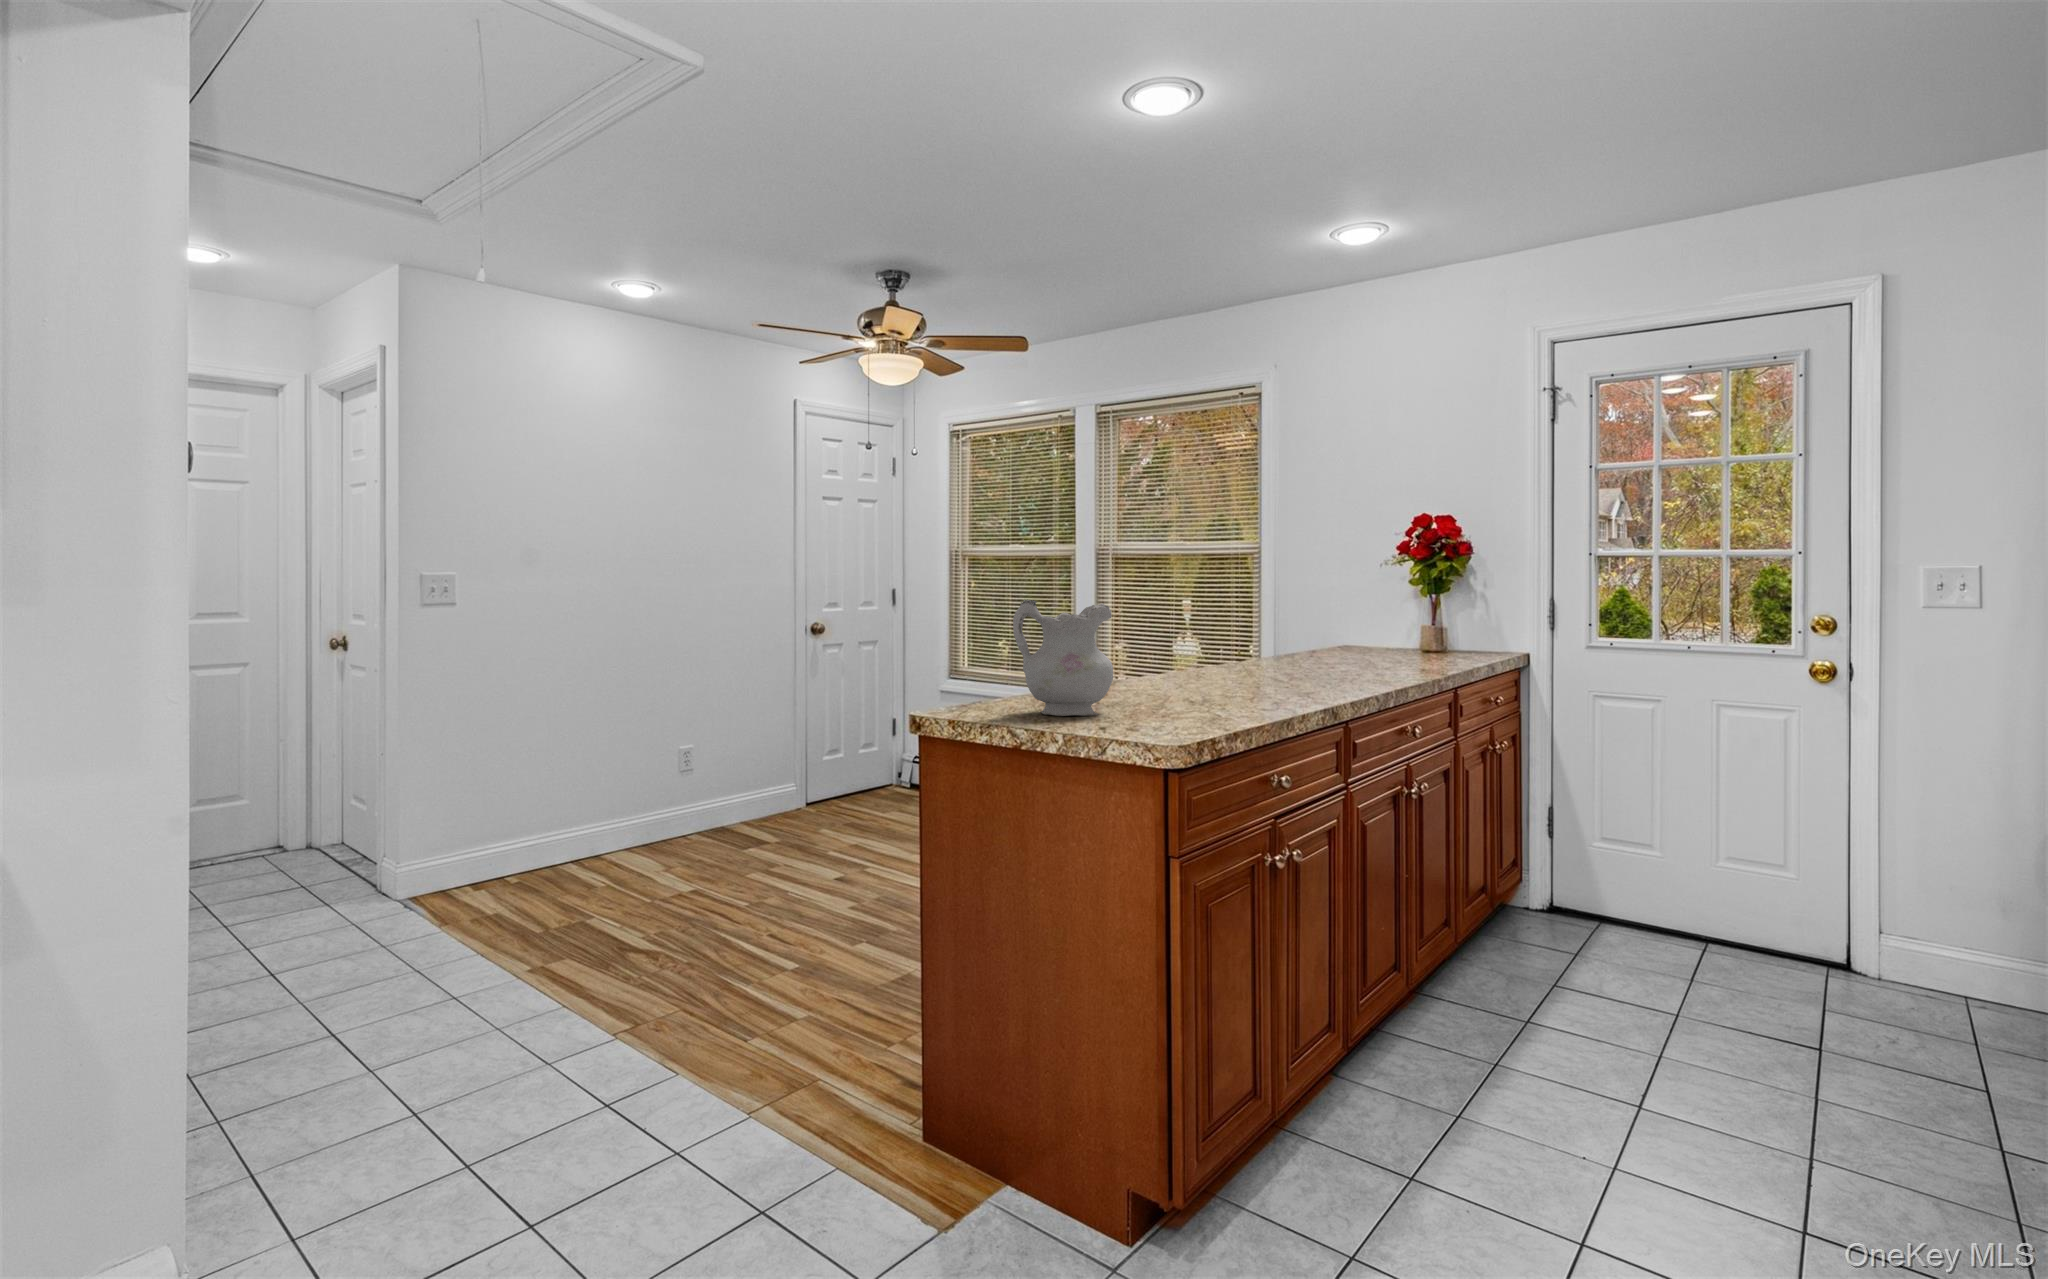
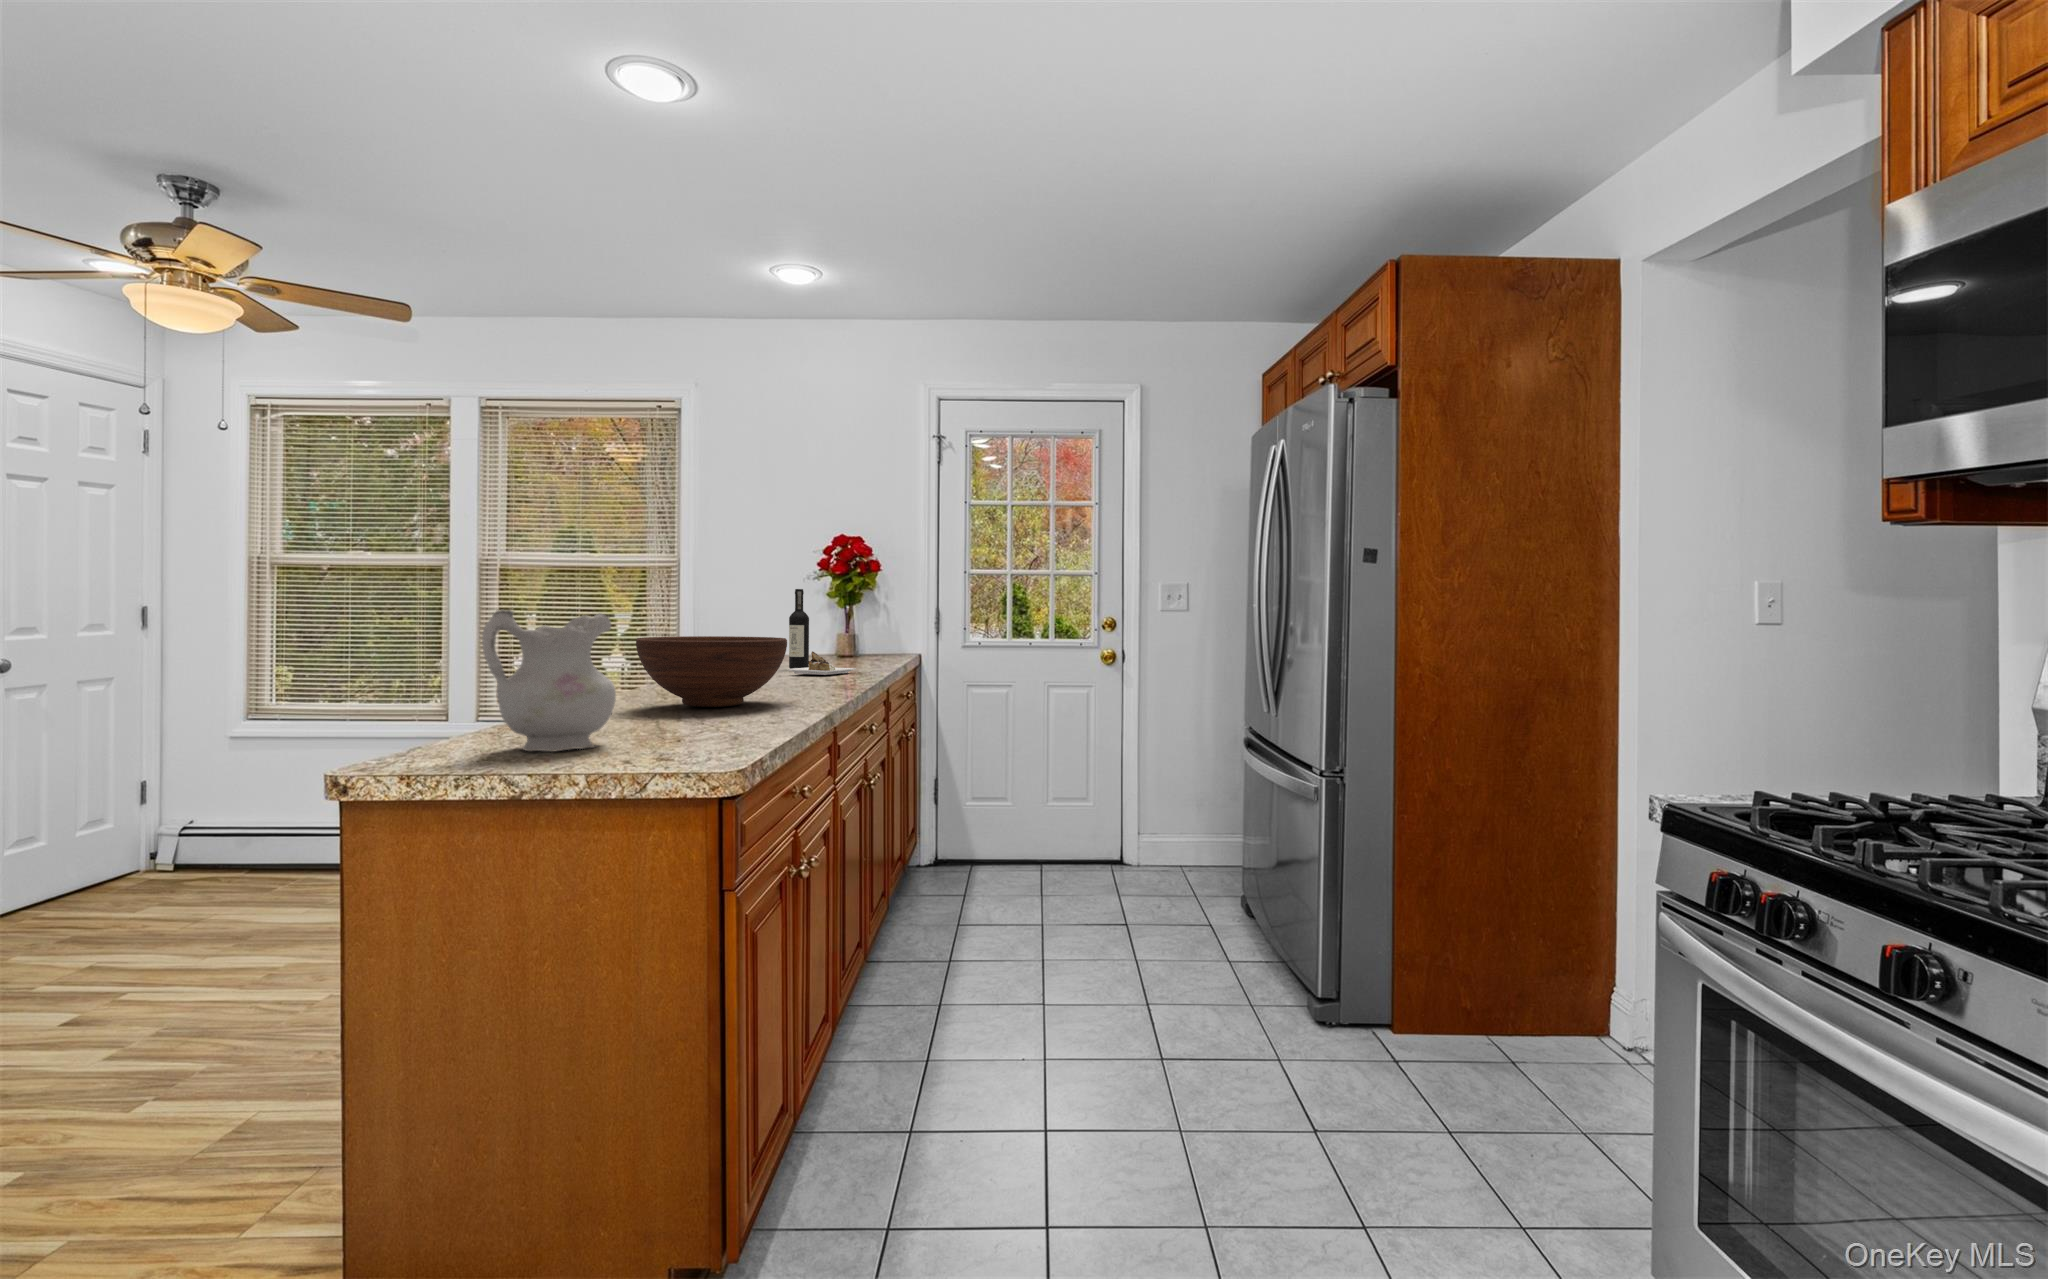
wine bottle: none [1341,577,1414,665] -> present [787,589,855,675]
fruit bowl: none [1166,623,1302,689] -> present [636,636,787,707]

